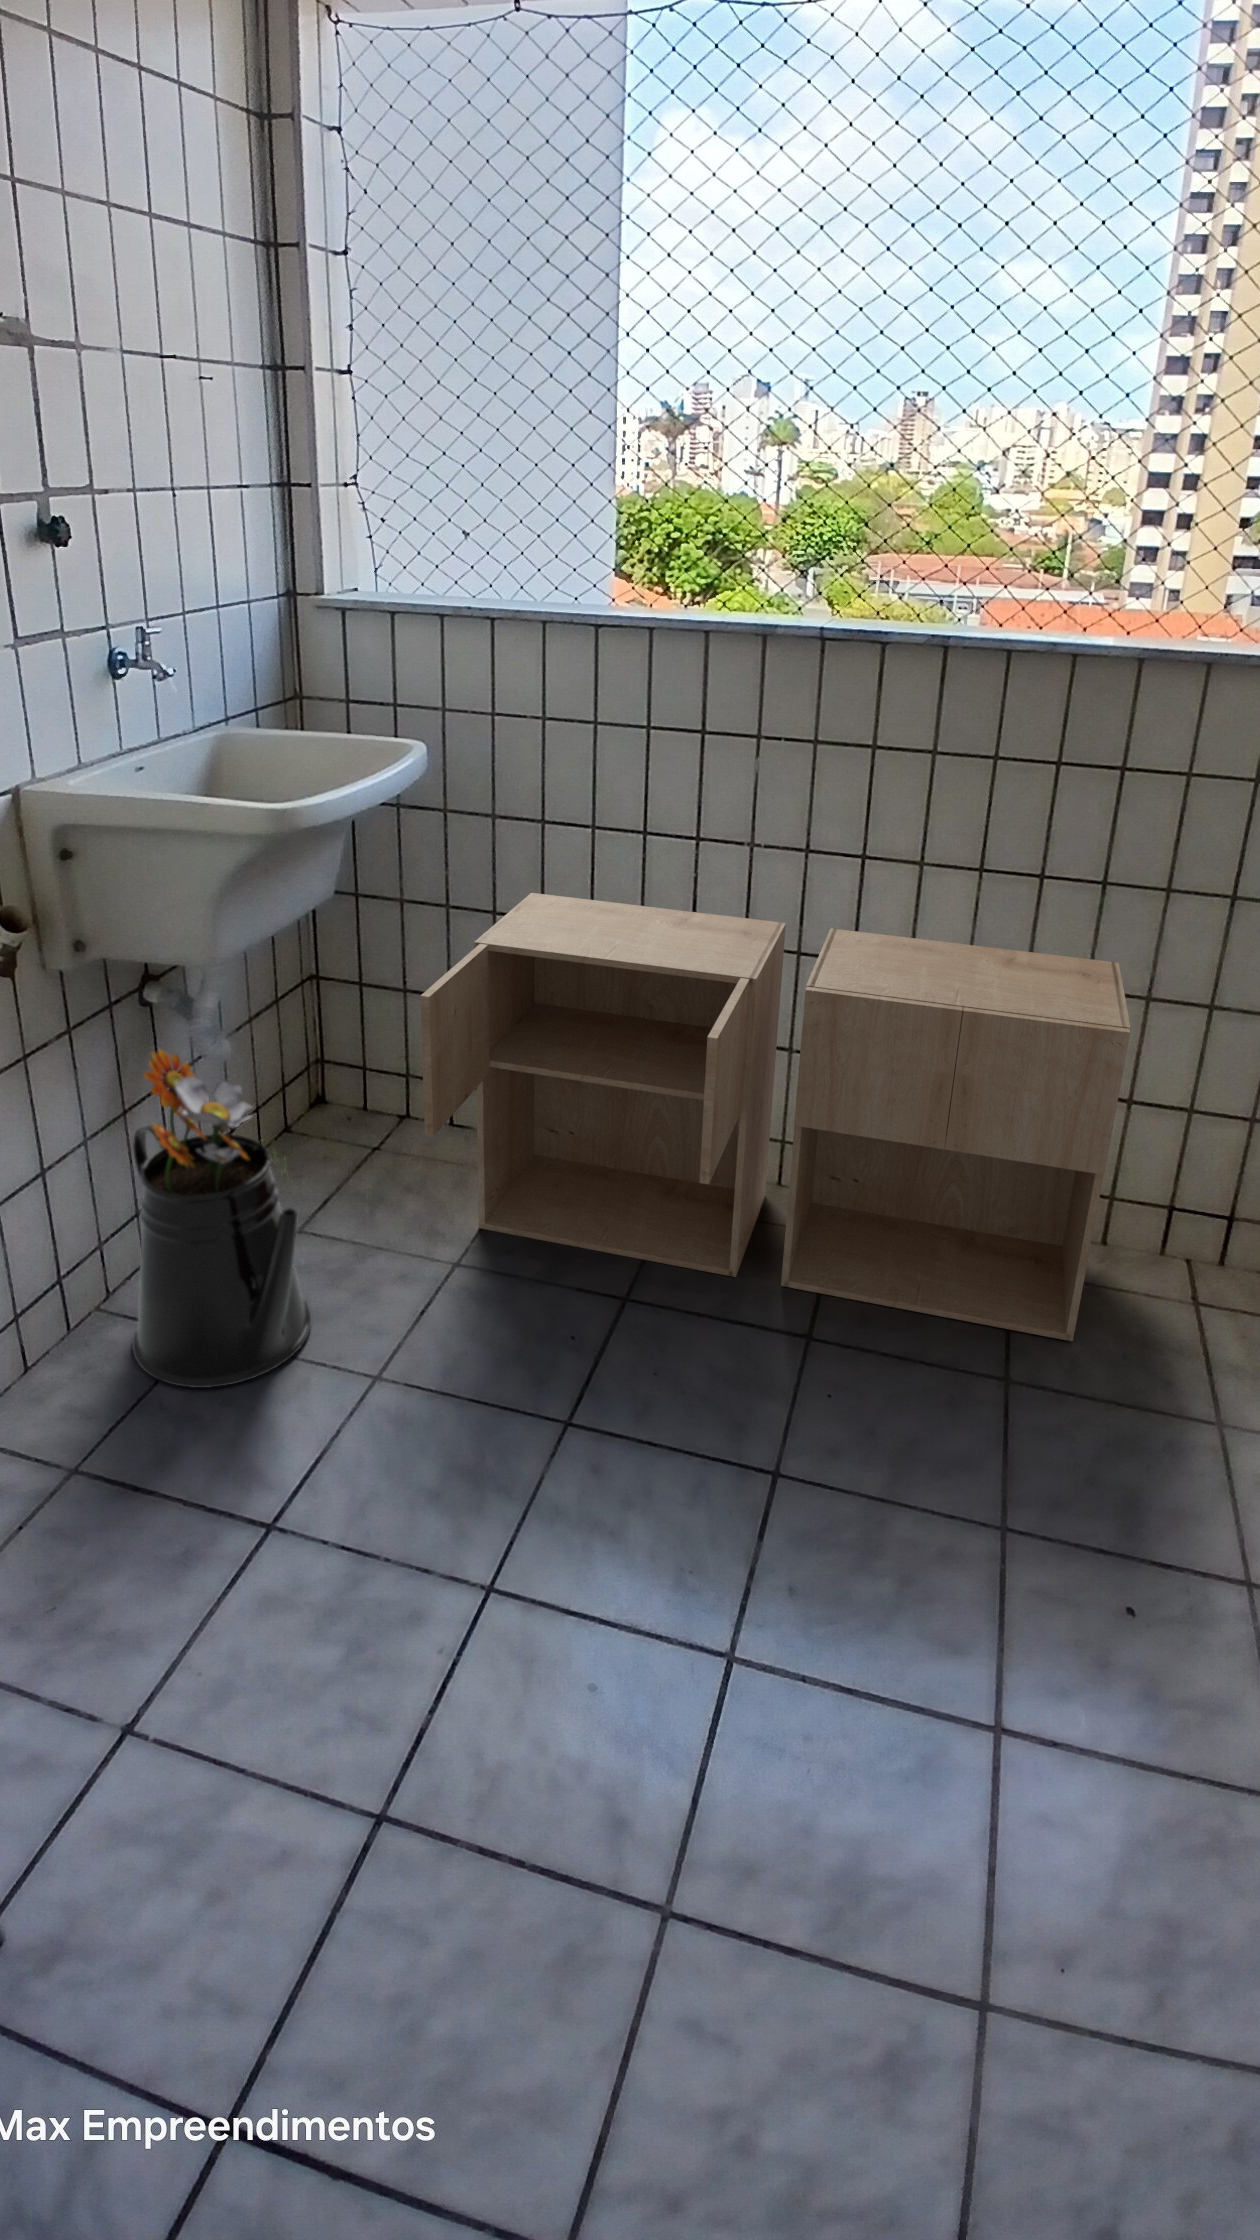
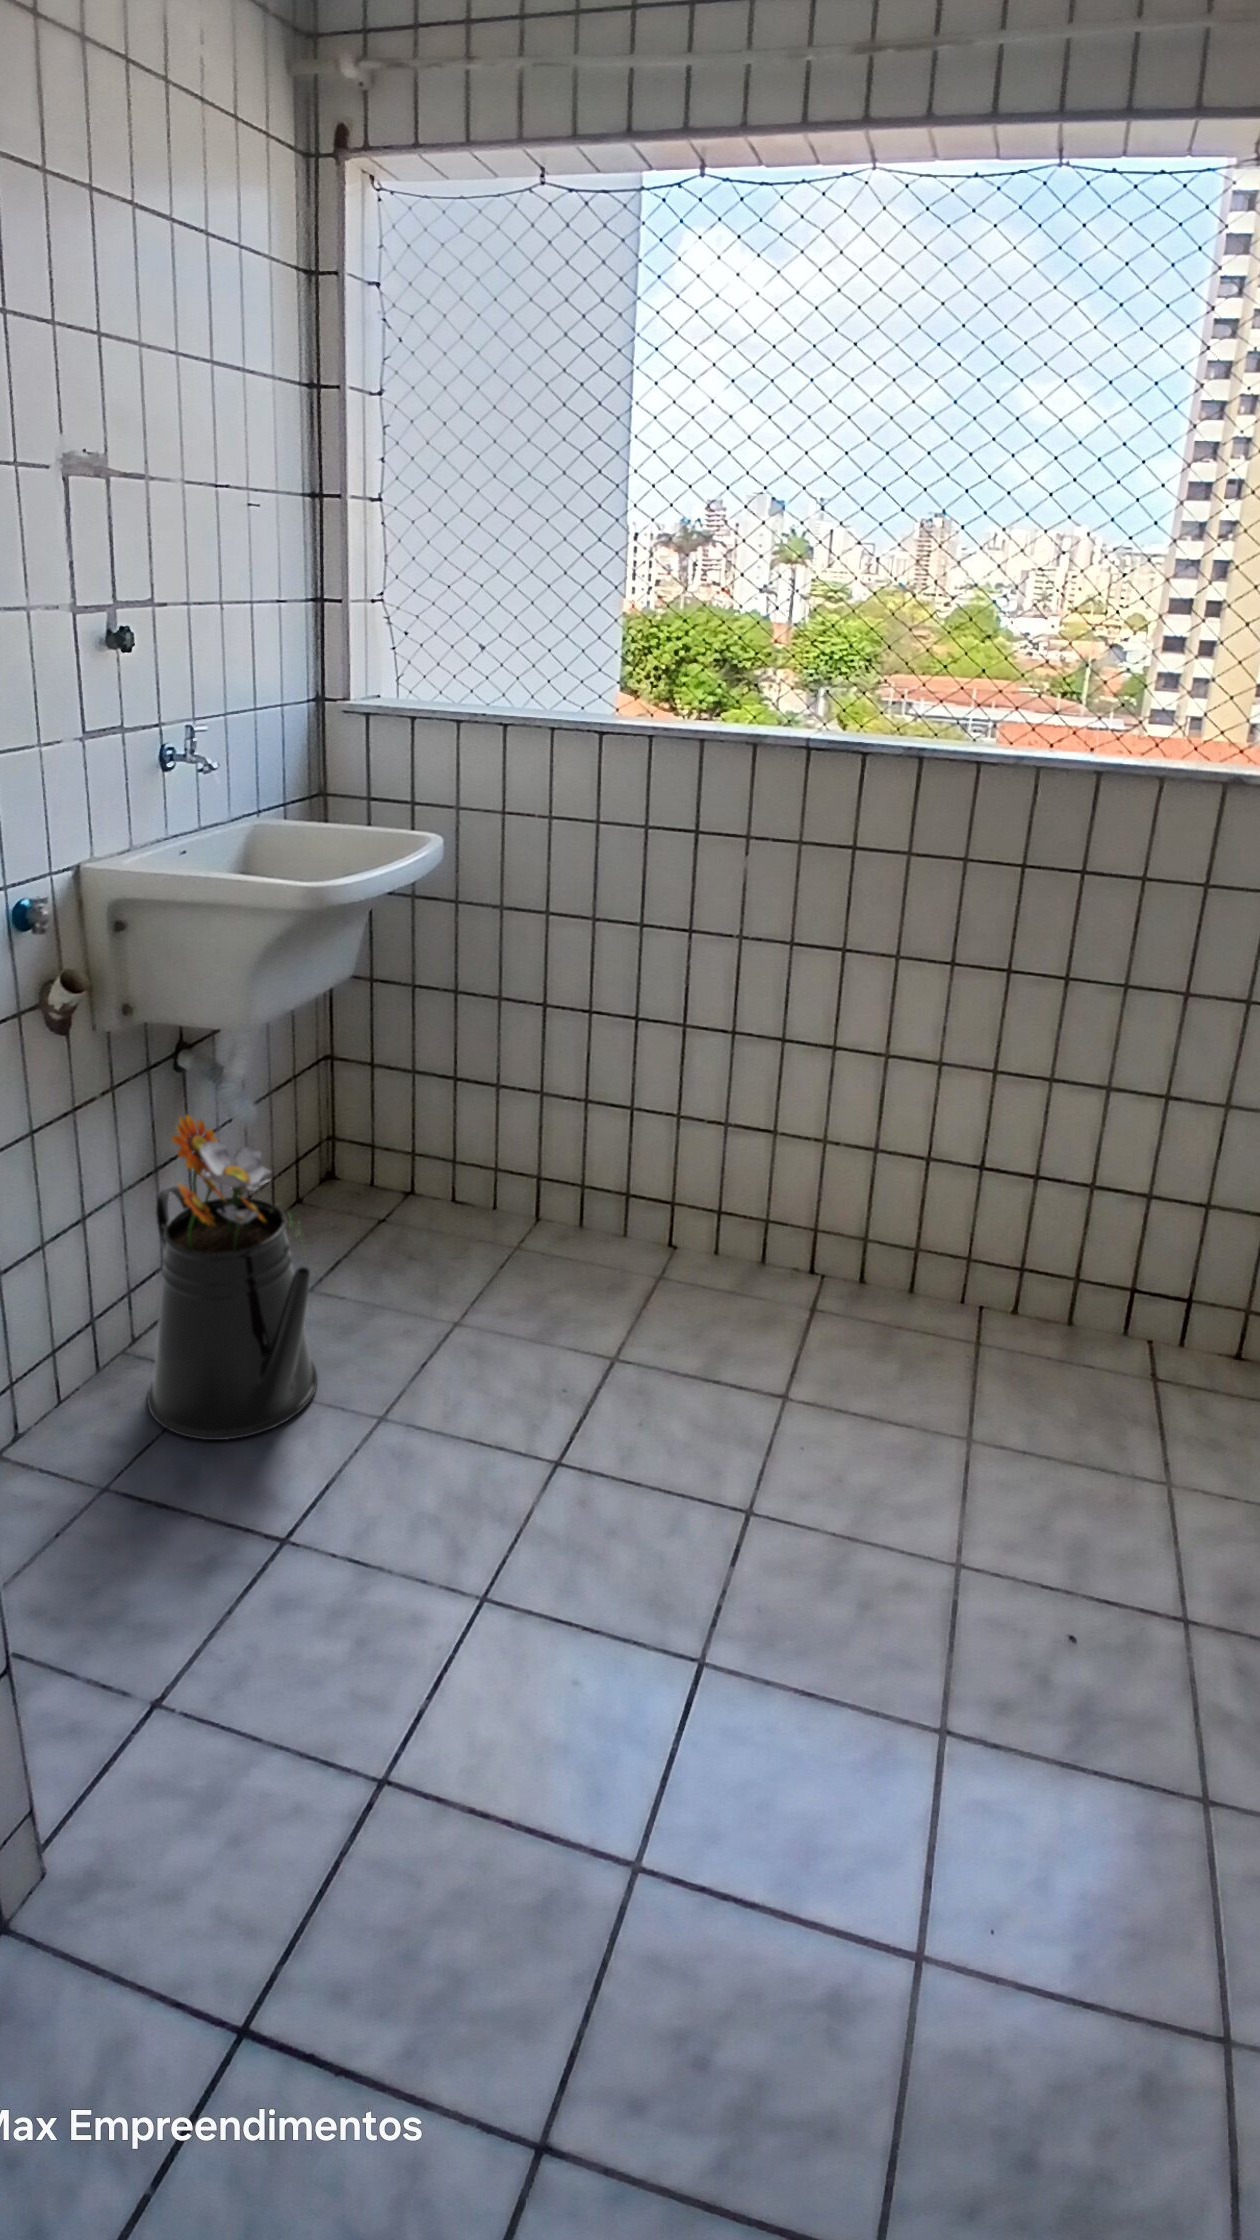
storage cabinet: present [420,893,1131,1341] -> none [432,977,1099,1419]

